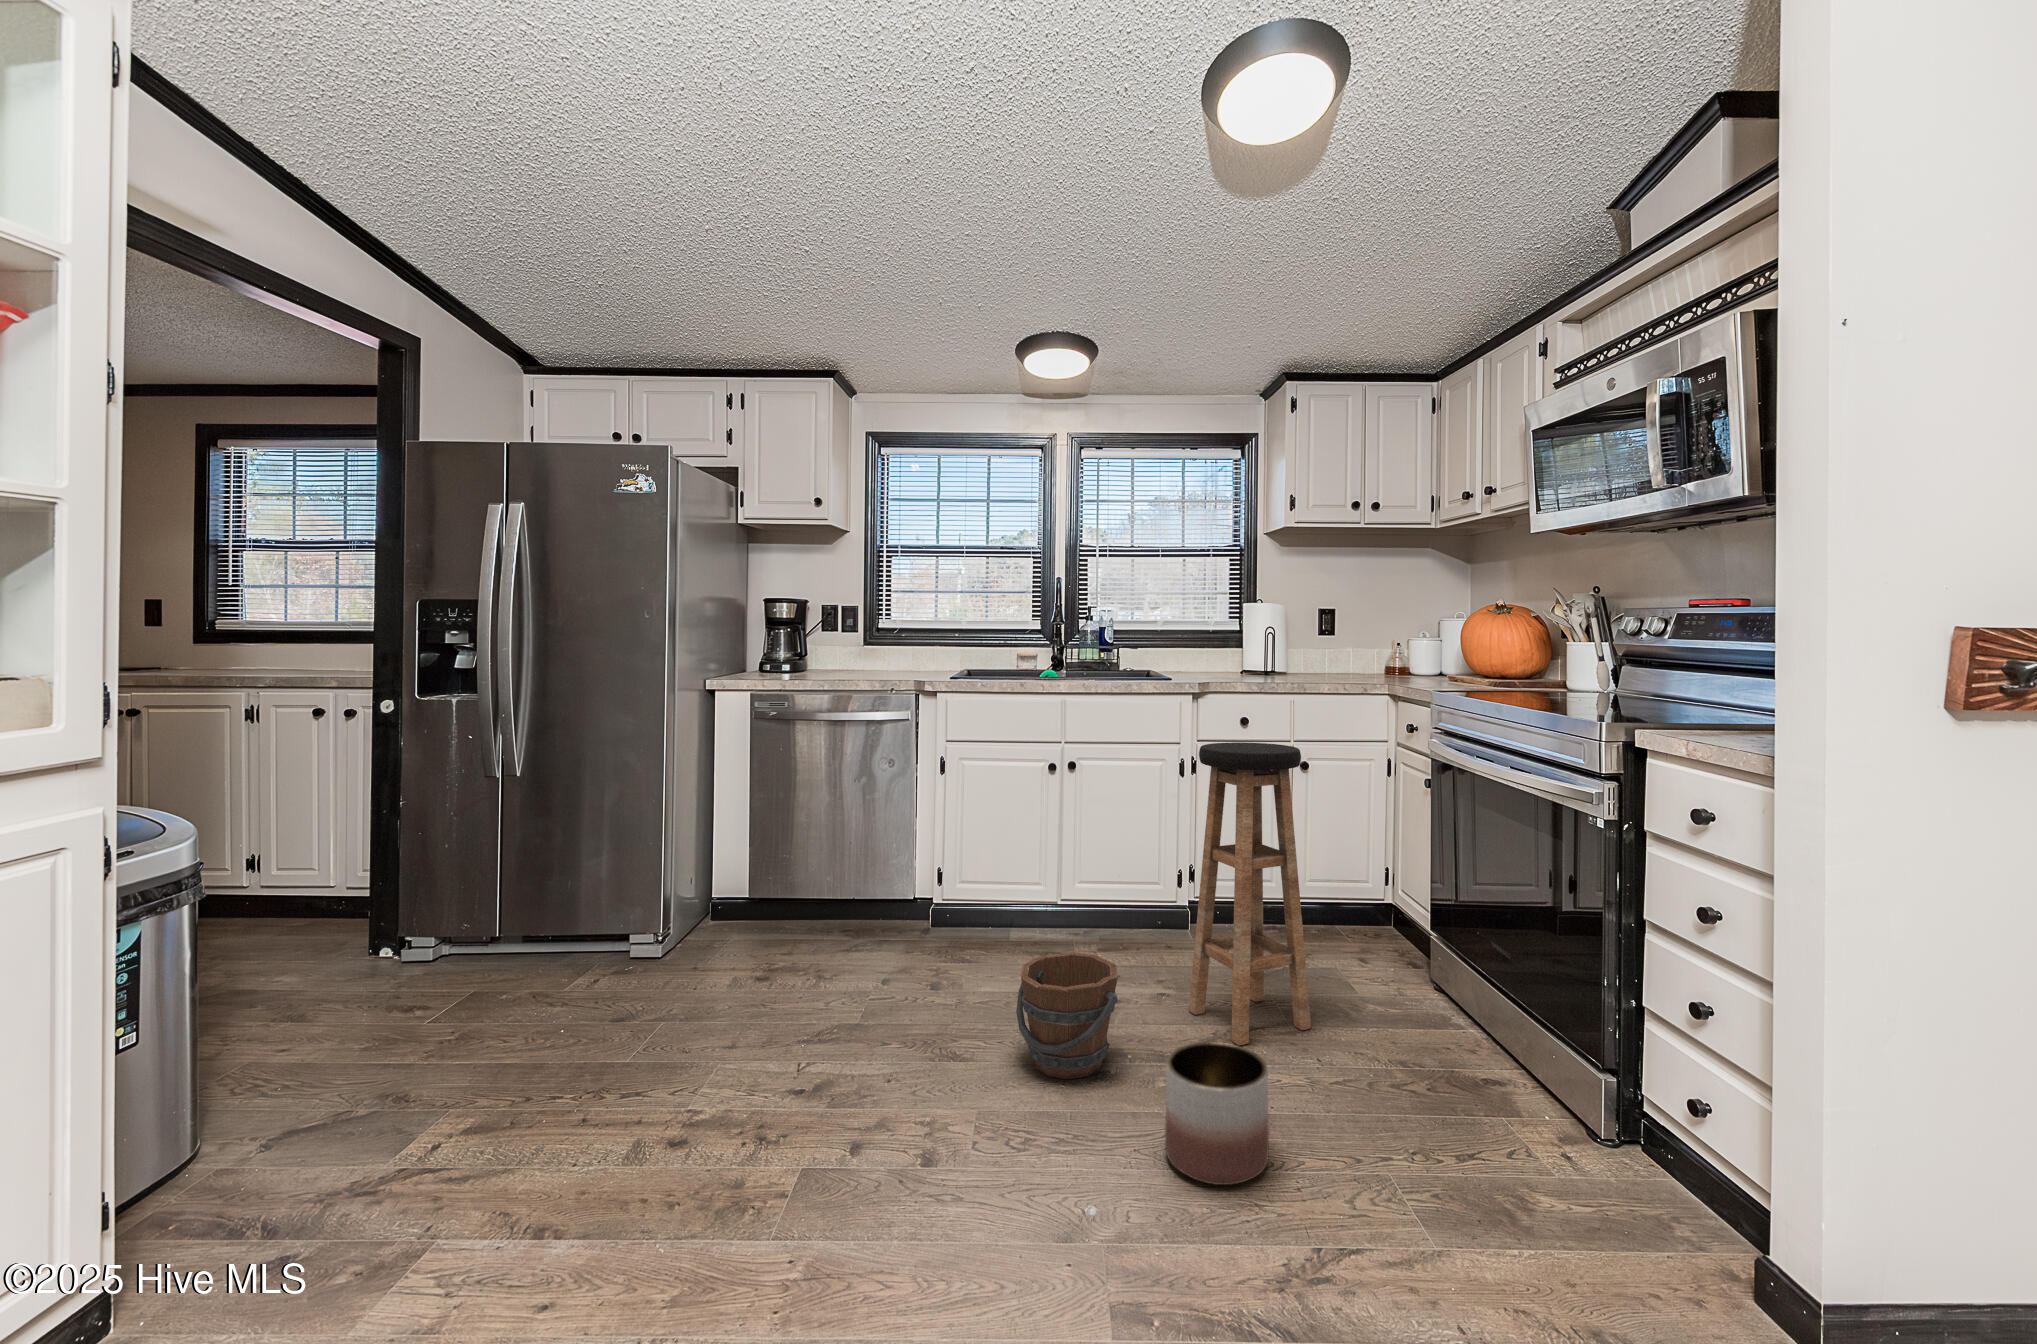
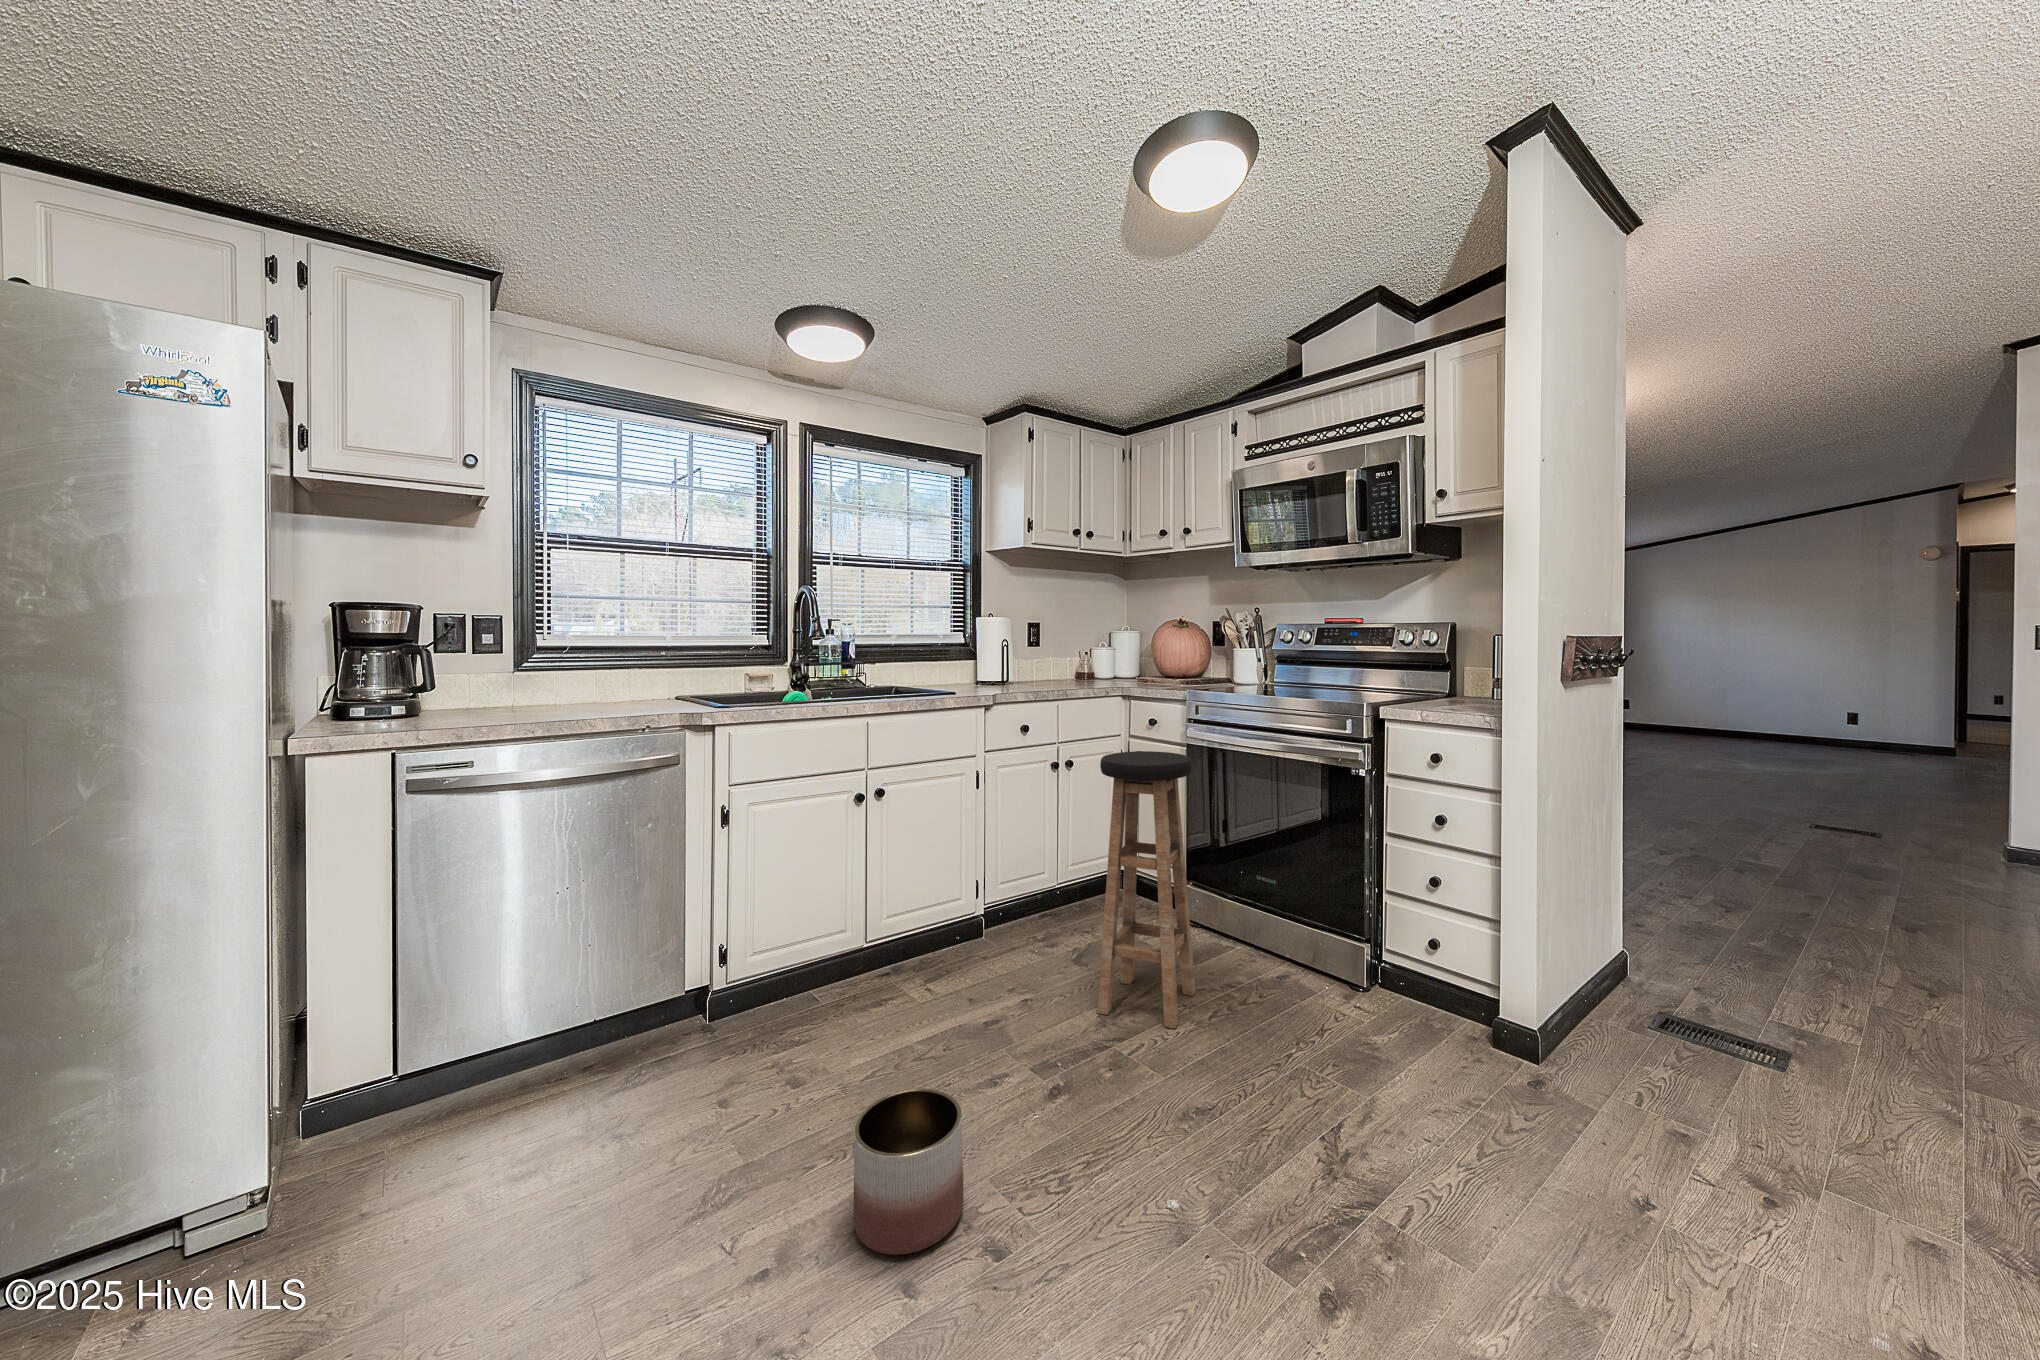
bucket: present [1016,952,1118,1079] -> none [1020,990,1138,1134]
planter: present [1165,1042,1269,1185] -> present [853,1088,963,1255]

